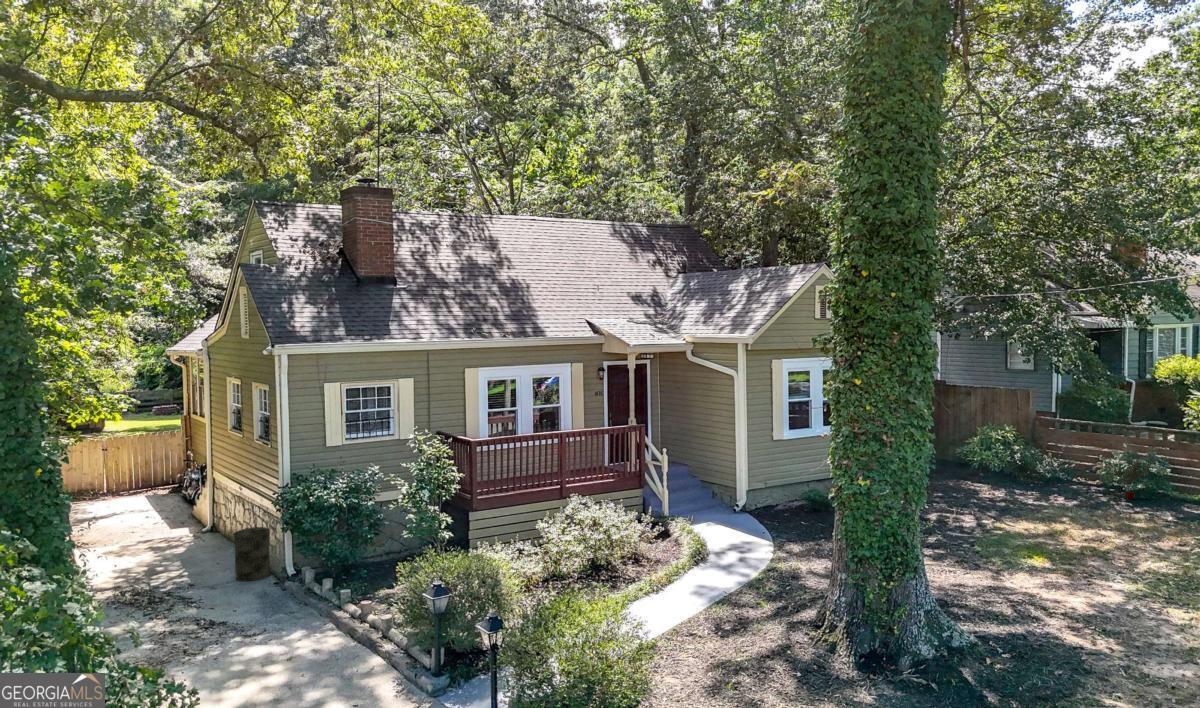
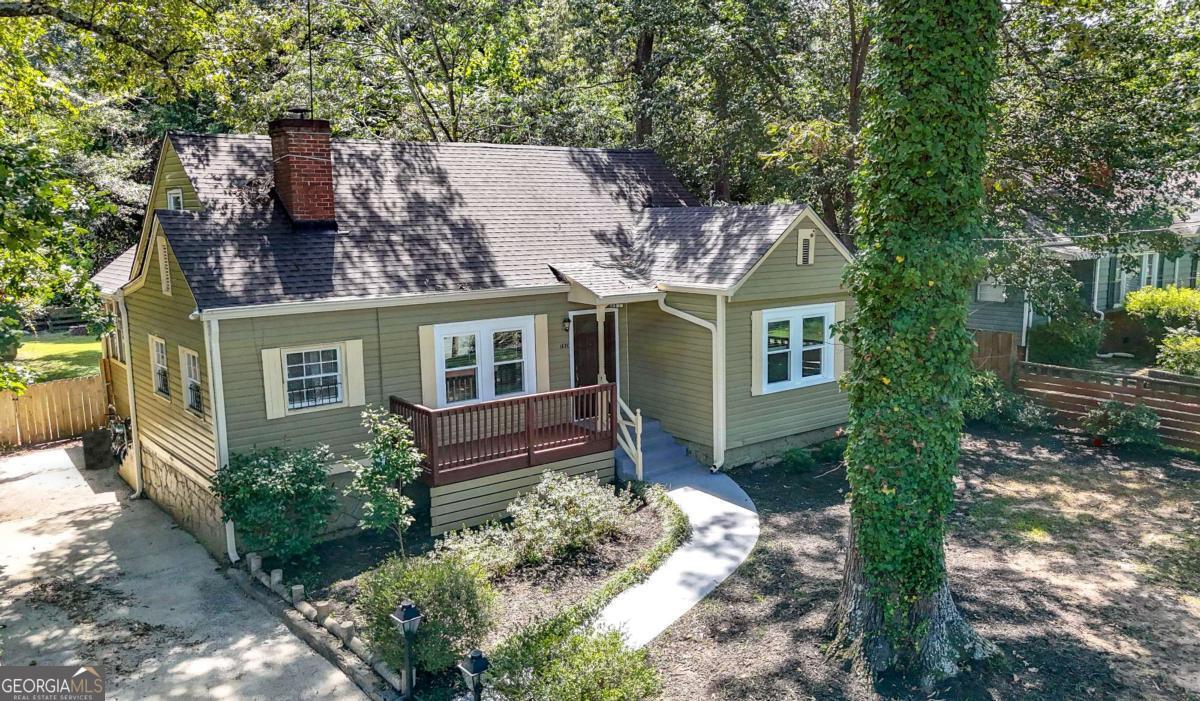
trash can: present [234,527,271,581] -> present [81,430,114,470]

